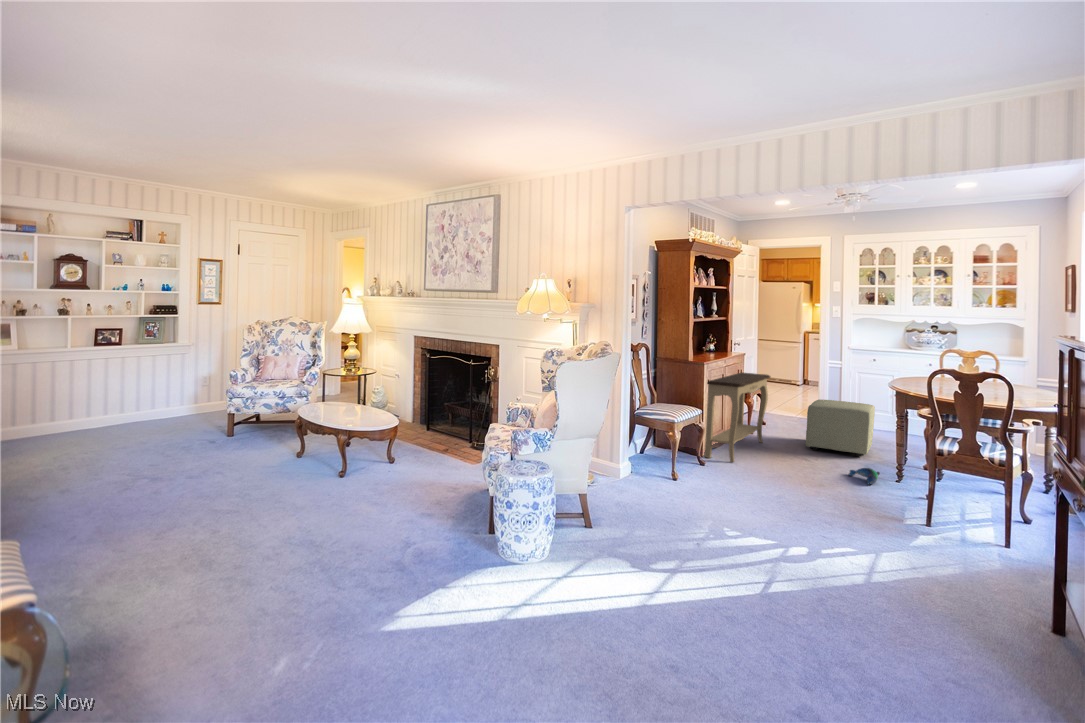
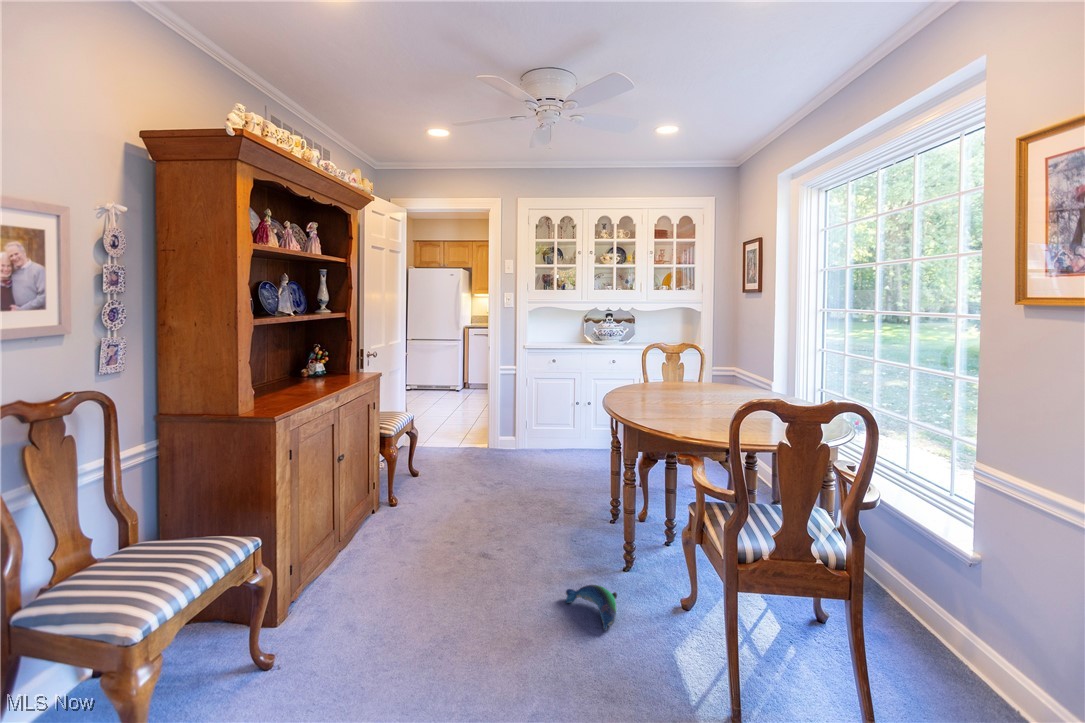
console table: present [705,373,770,462] -> none [280,409,422,627]
ottoman: present [805,399,875,456] -> none [484,438,577,532]

